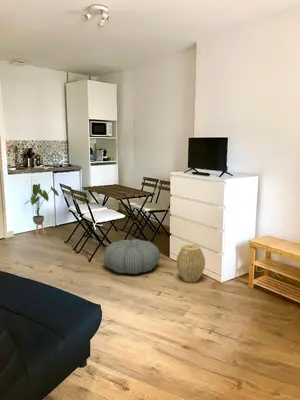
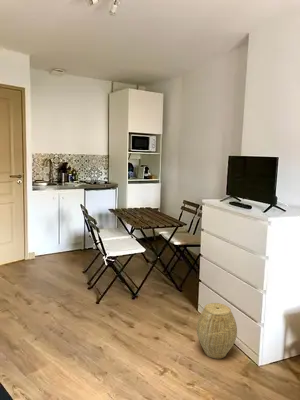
house plant: present [25,184,59,237] -> none [47,202,85,261]
pouf: present [104,239,160,274] -> none [108,281,181,332]

